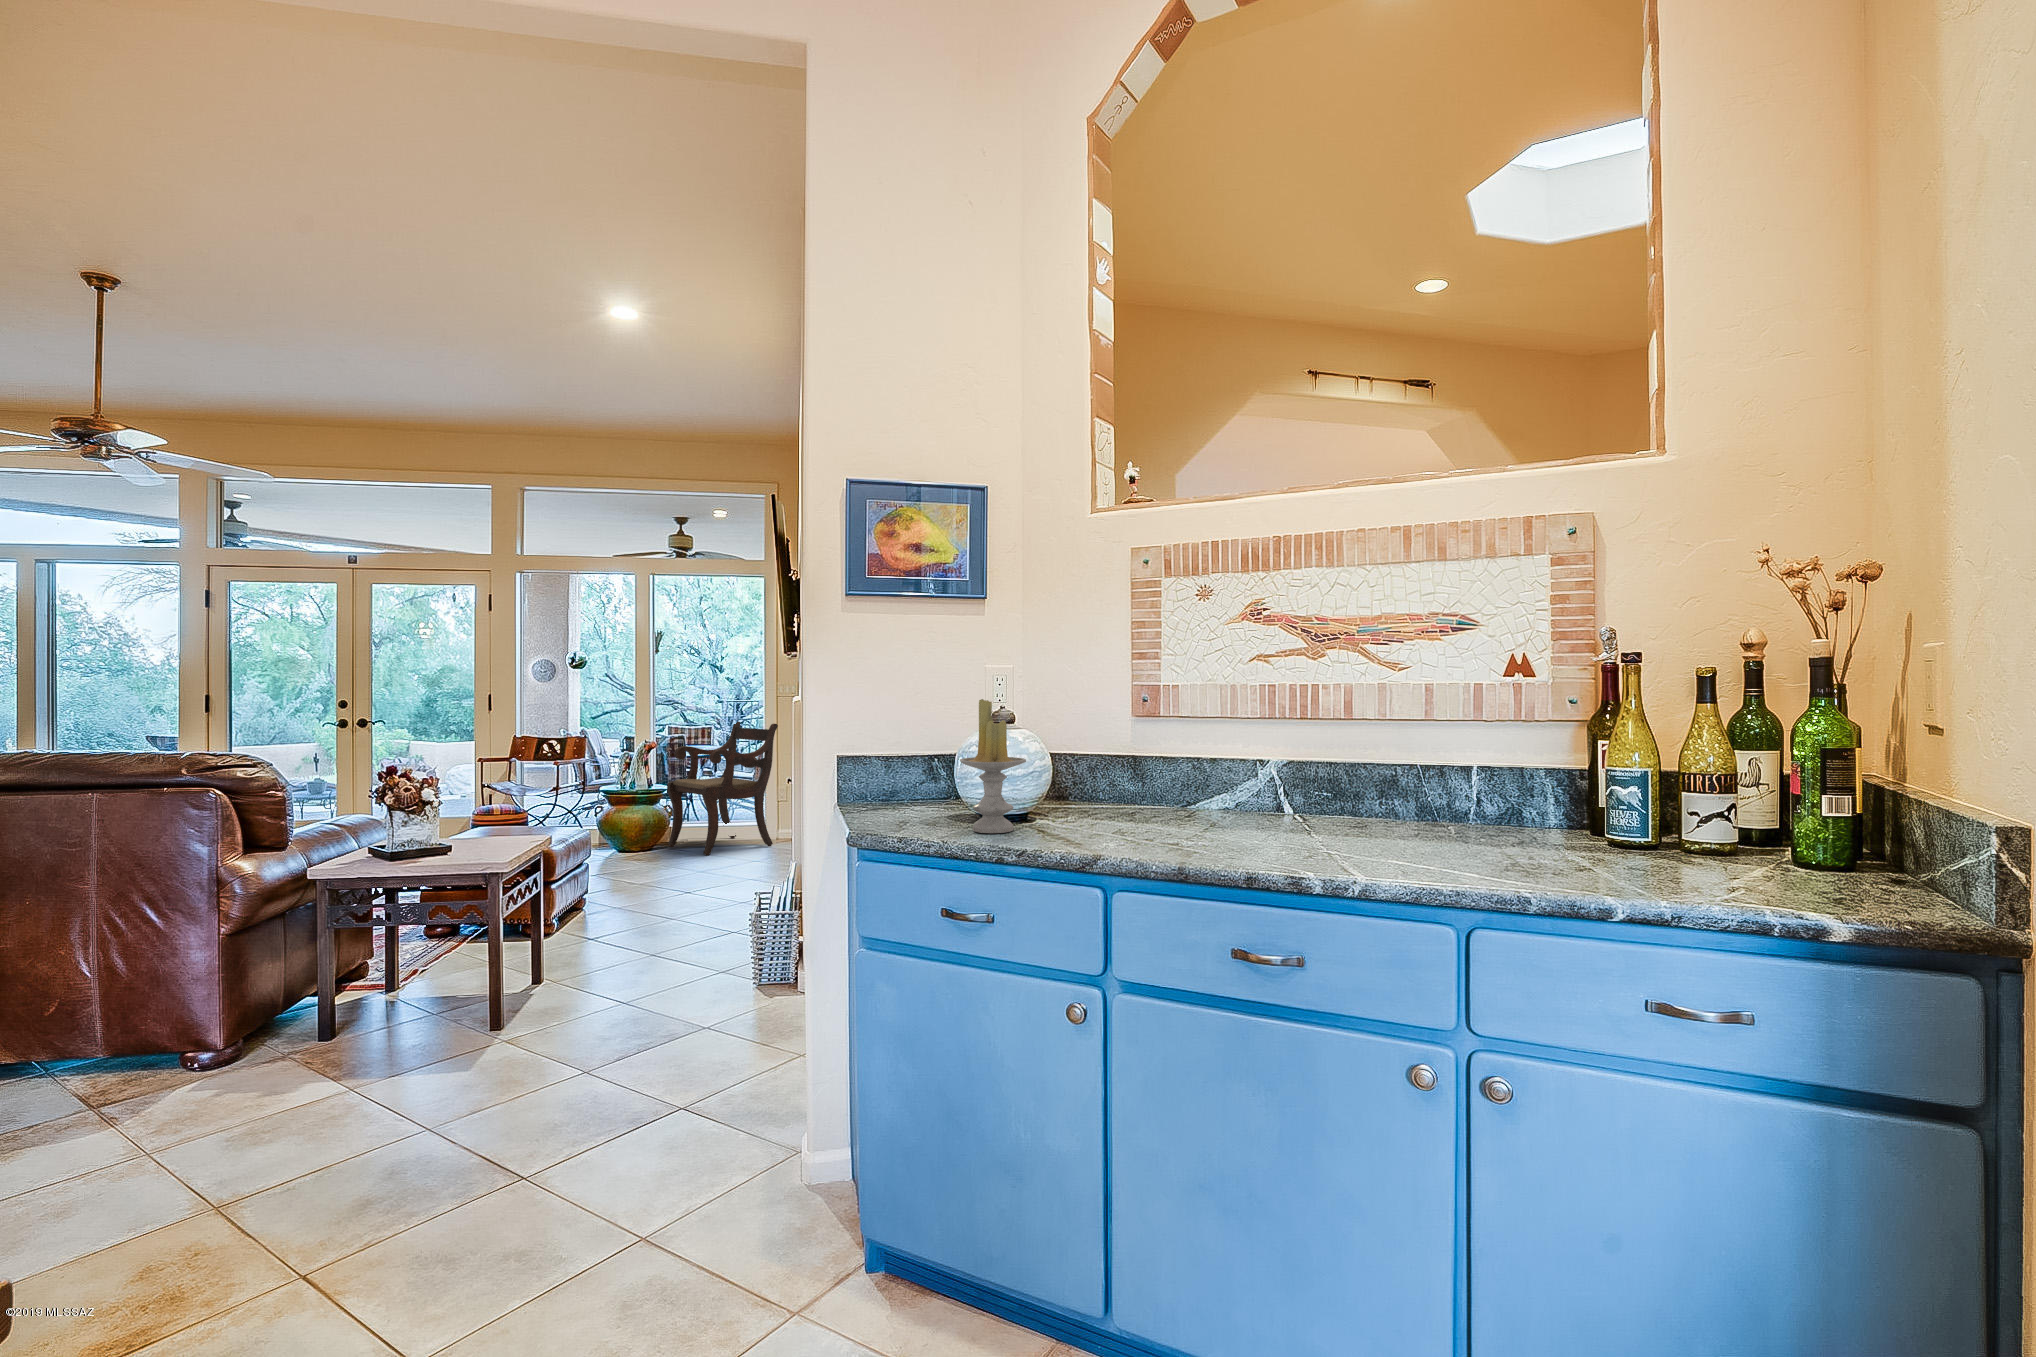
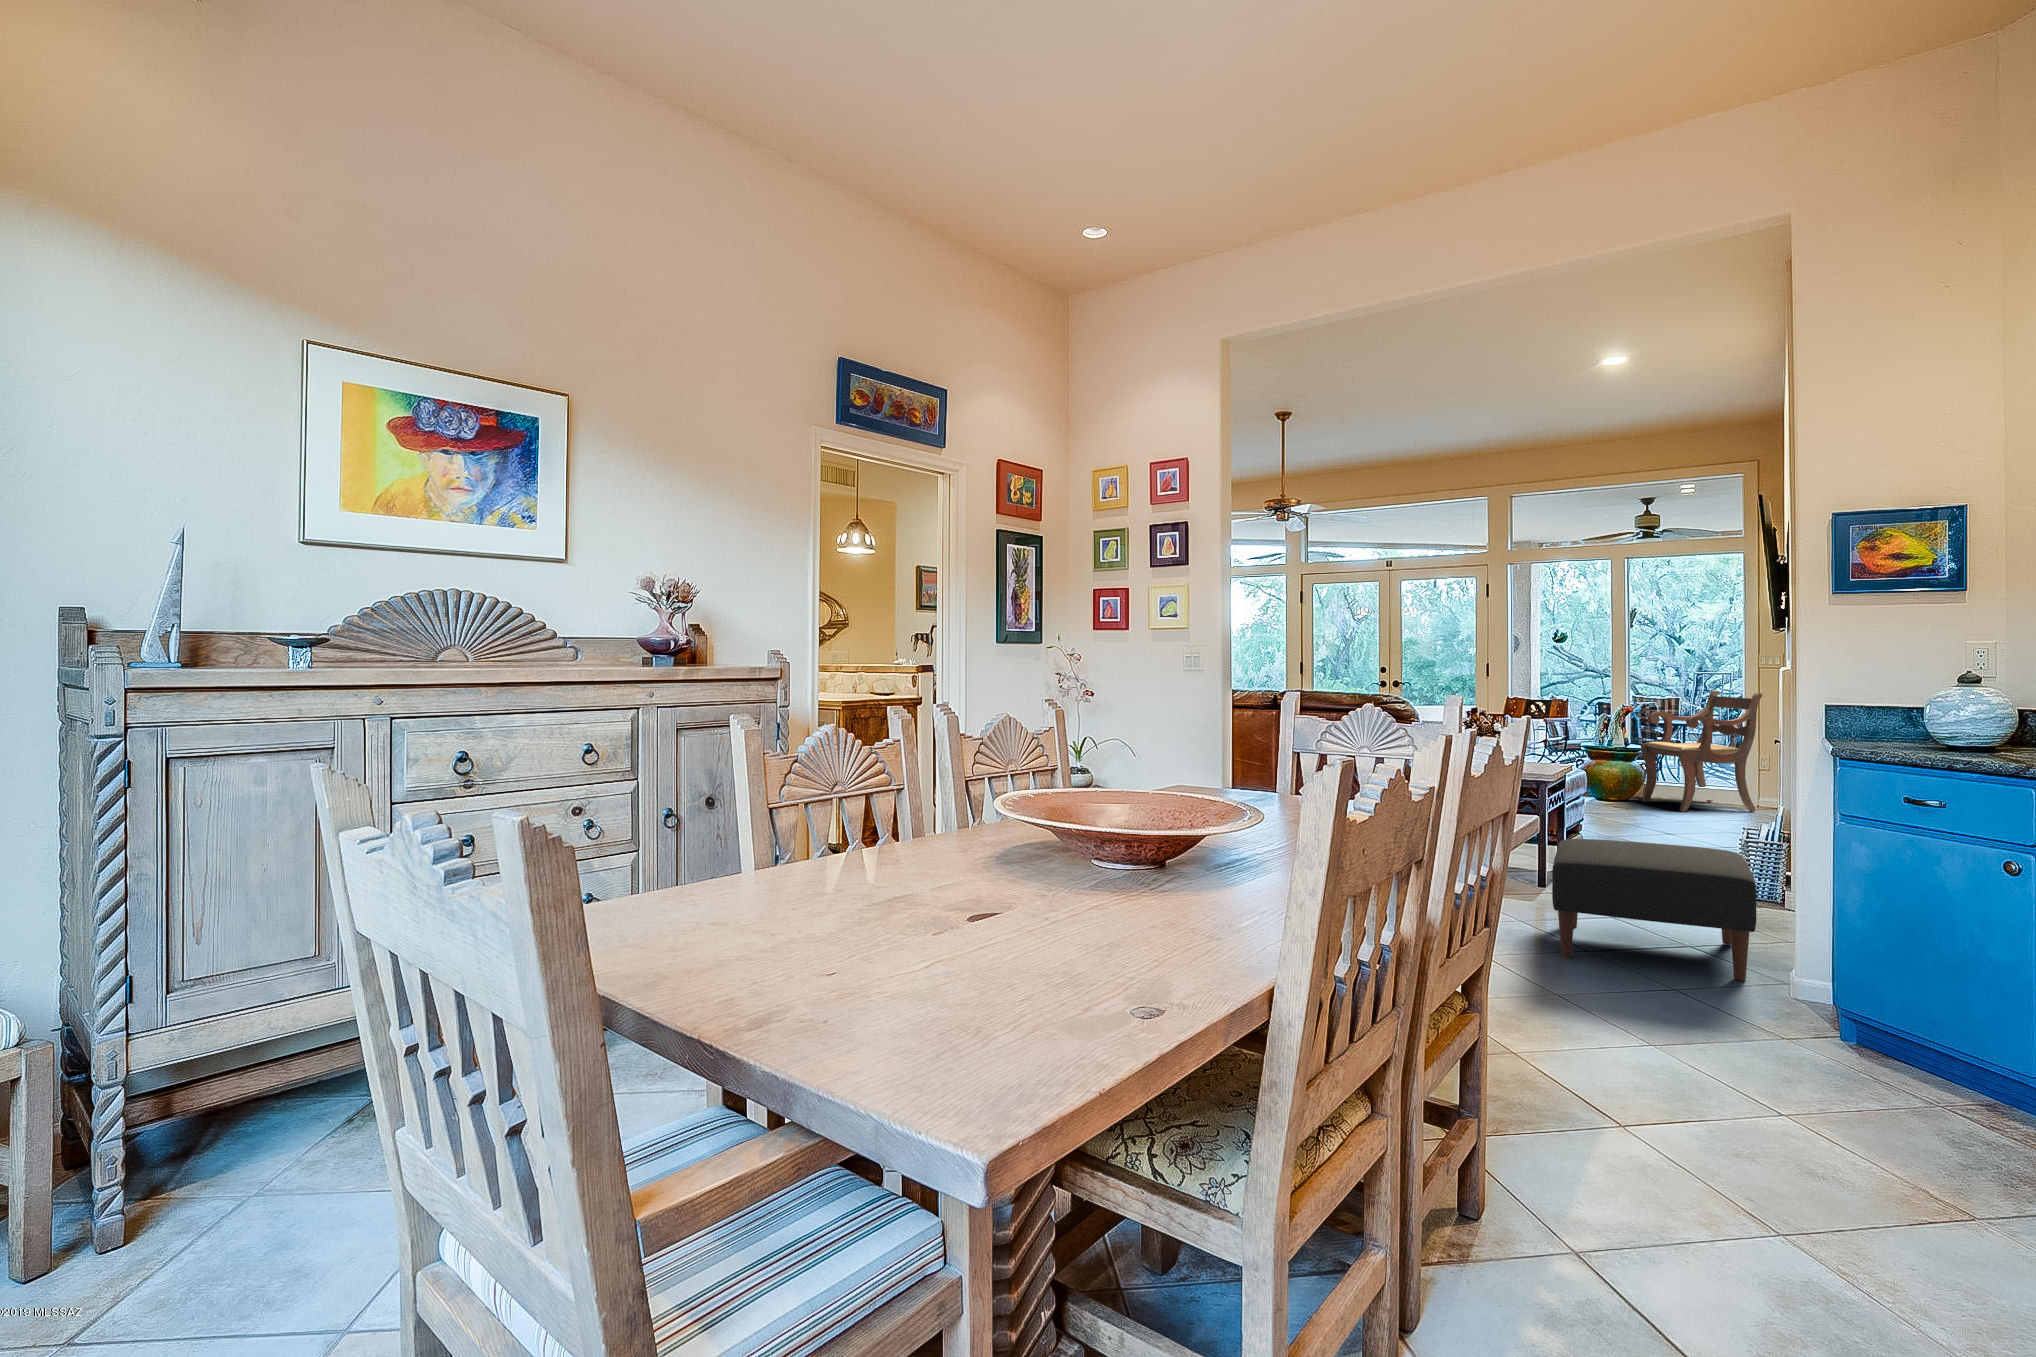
candle: present [960,699,1026,833] -> none [1921,666,1980,753]
ottoman: none [428,966,755,1252] -> present [1552,839,1757,981]

